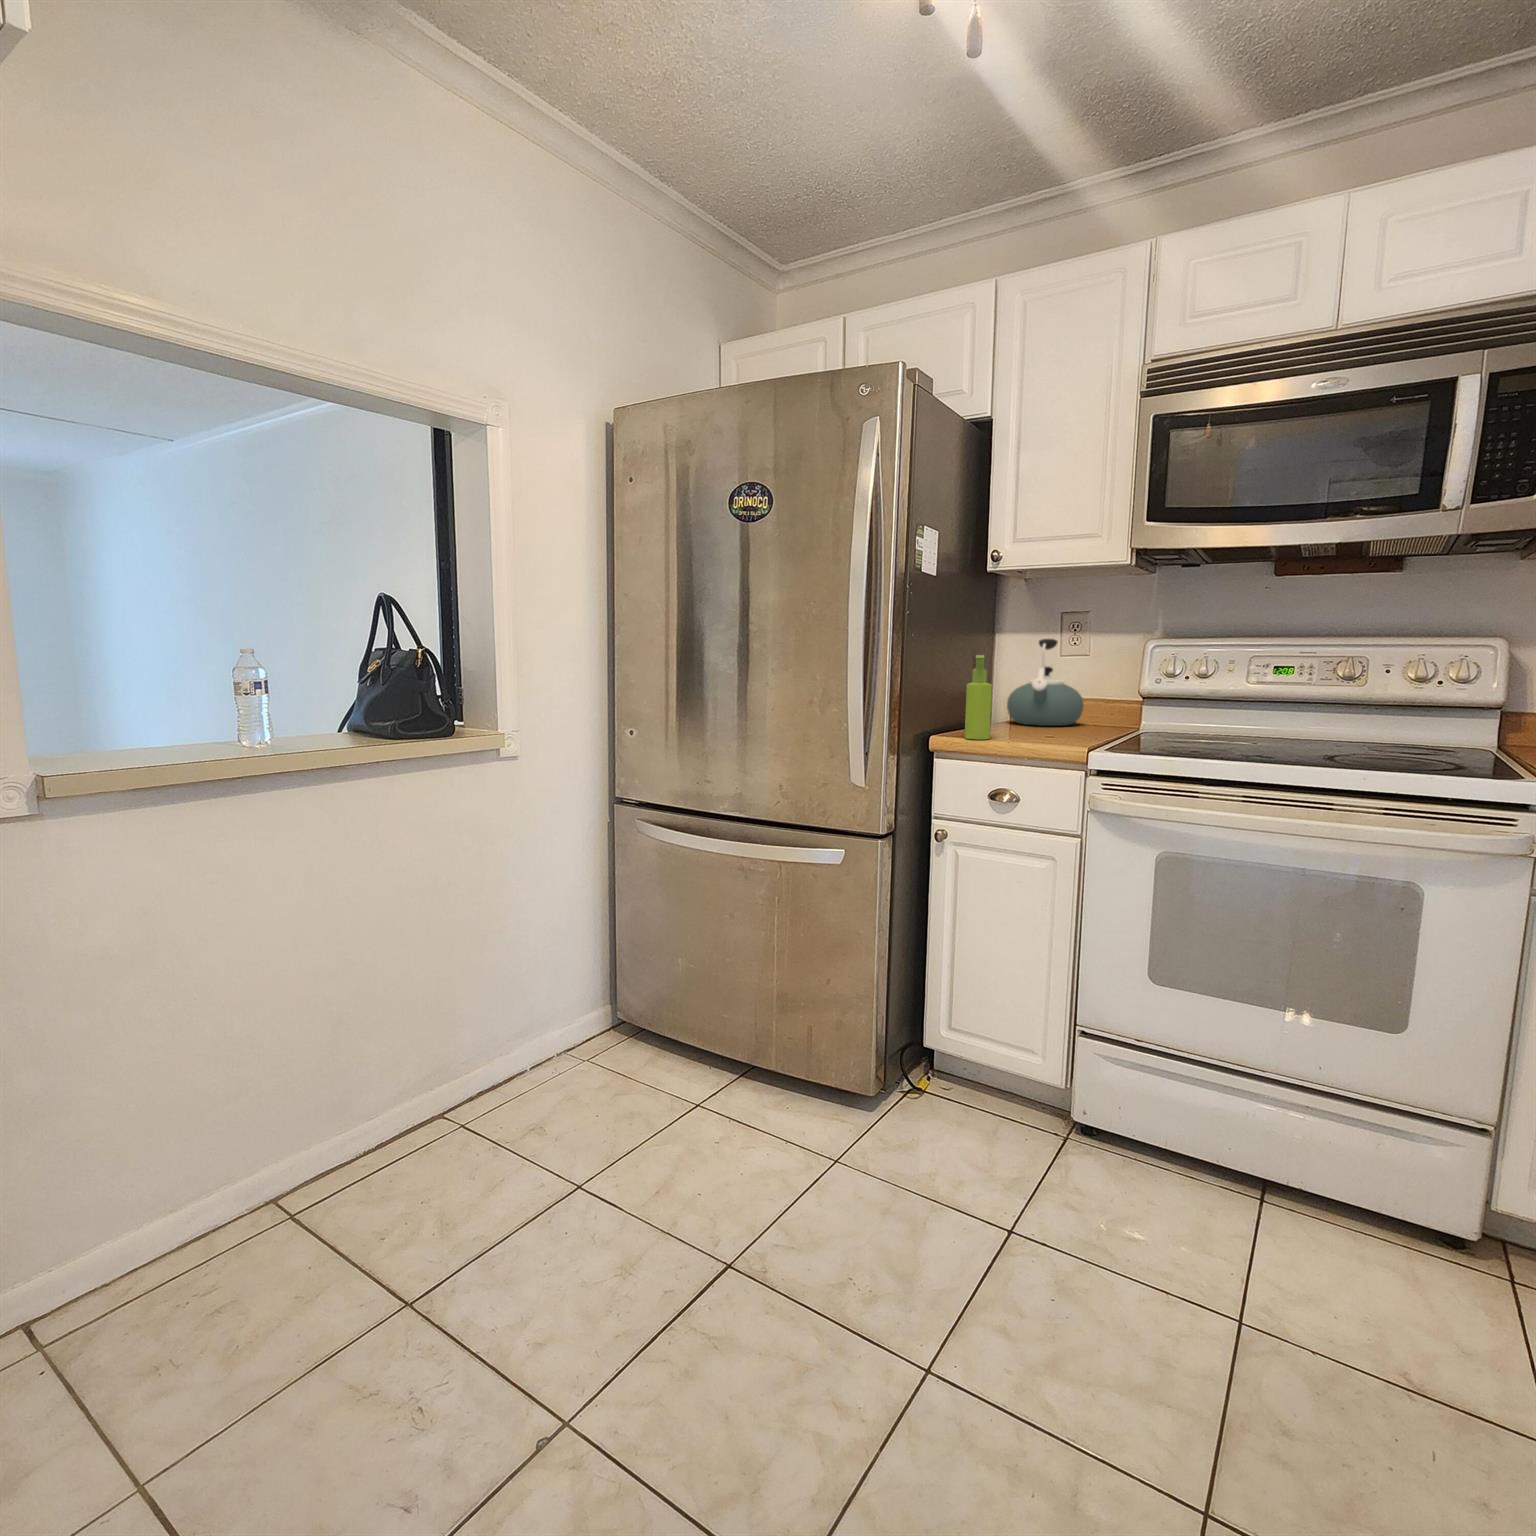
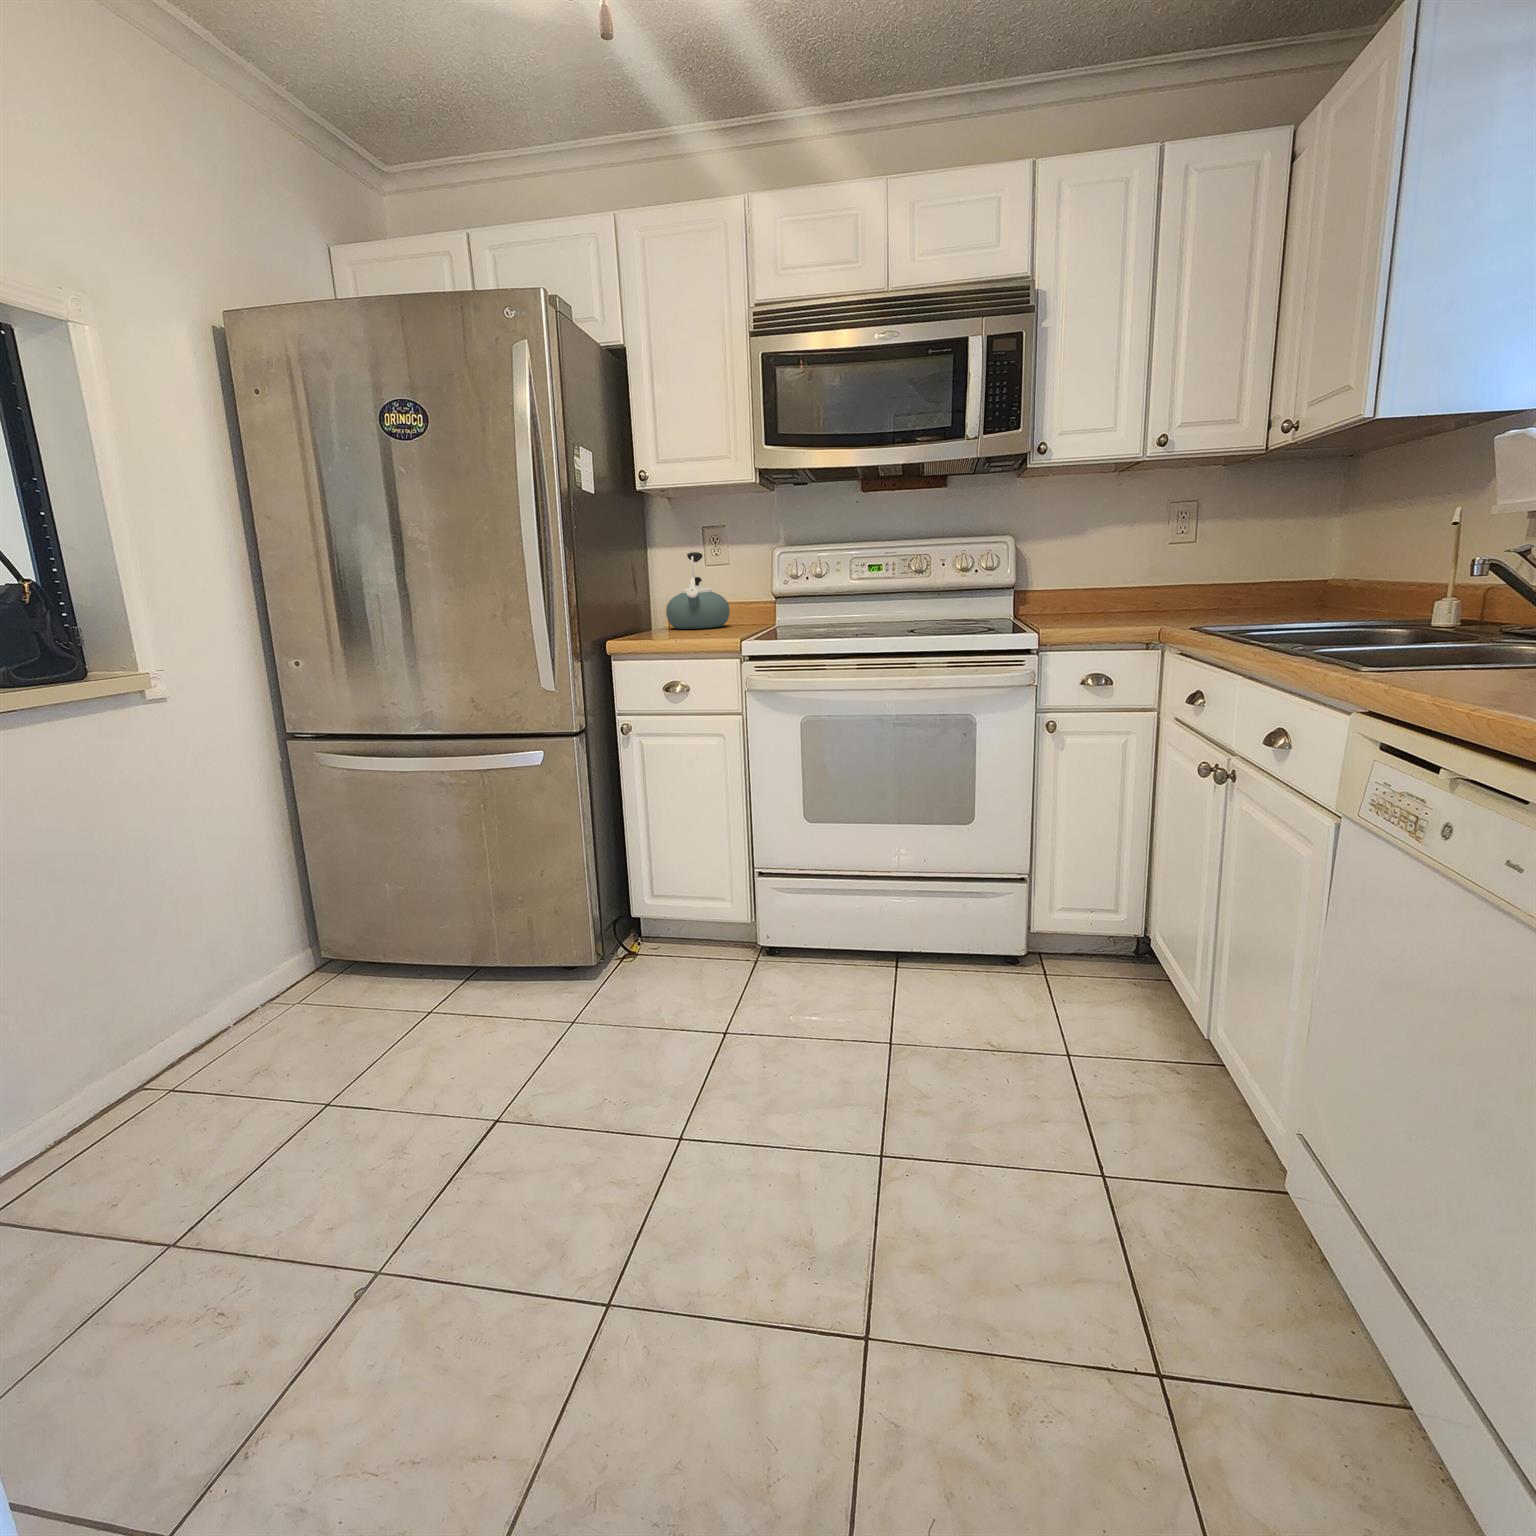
soap dispenser: present [965,655,992,739] -> none [633,565,658,641]

